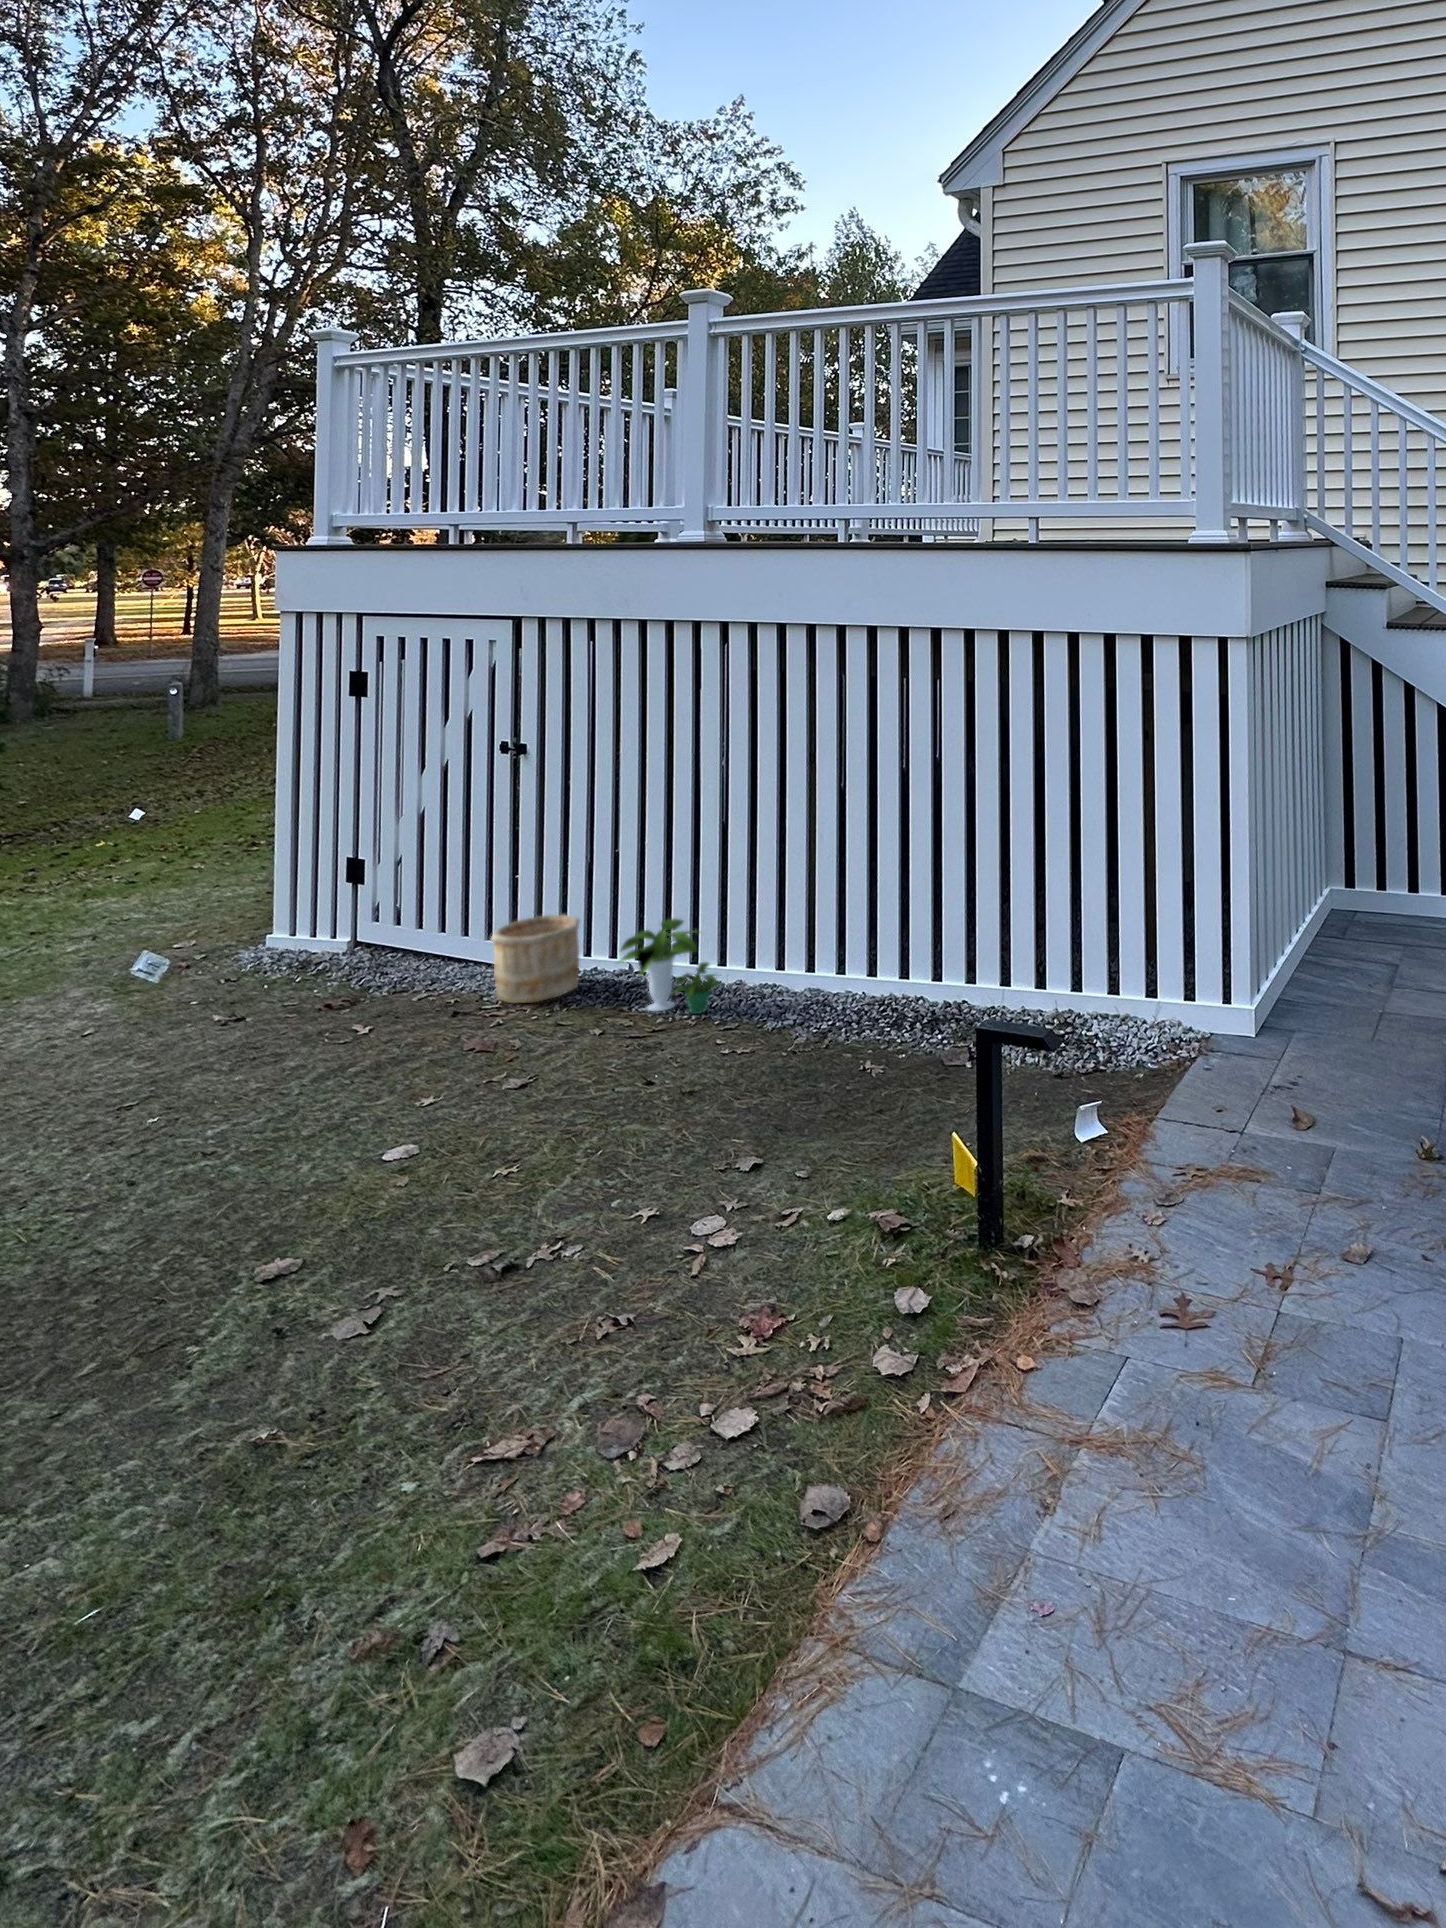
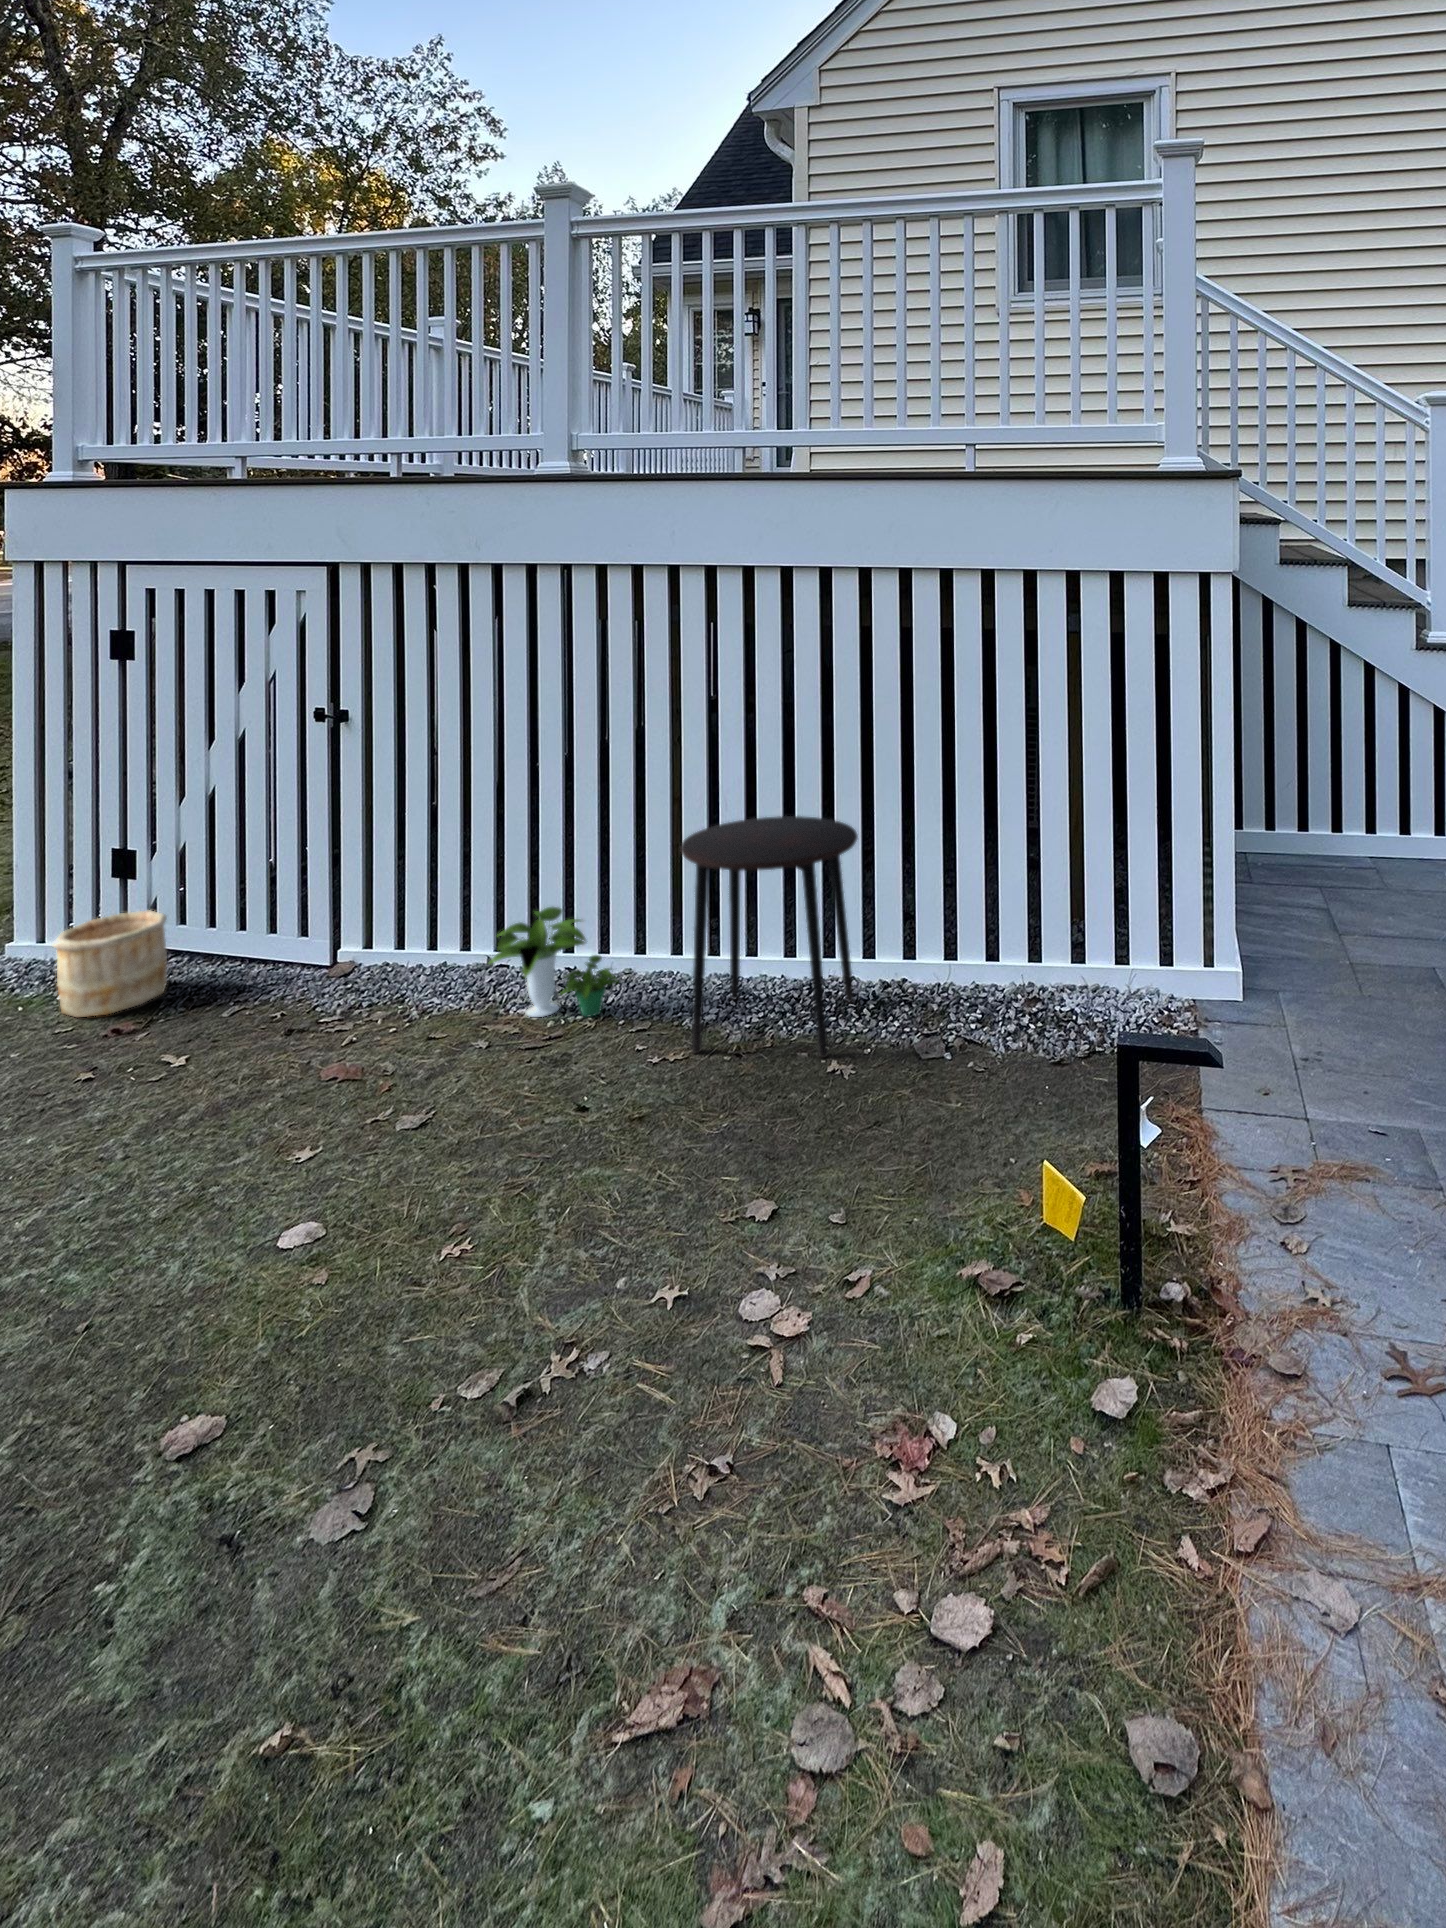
side table: none [759,851,917,1060] -> present [680,816,858,1058]
wooden bucket: present [491,915,579,1003] -> present [52,911,167,1017]

